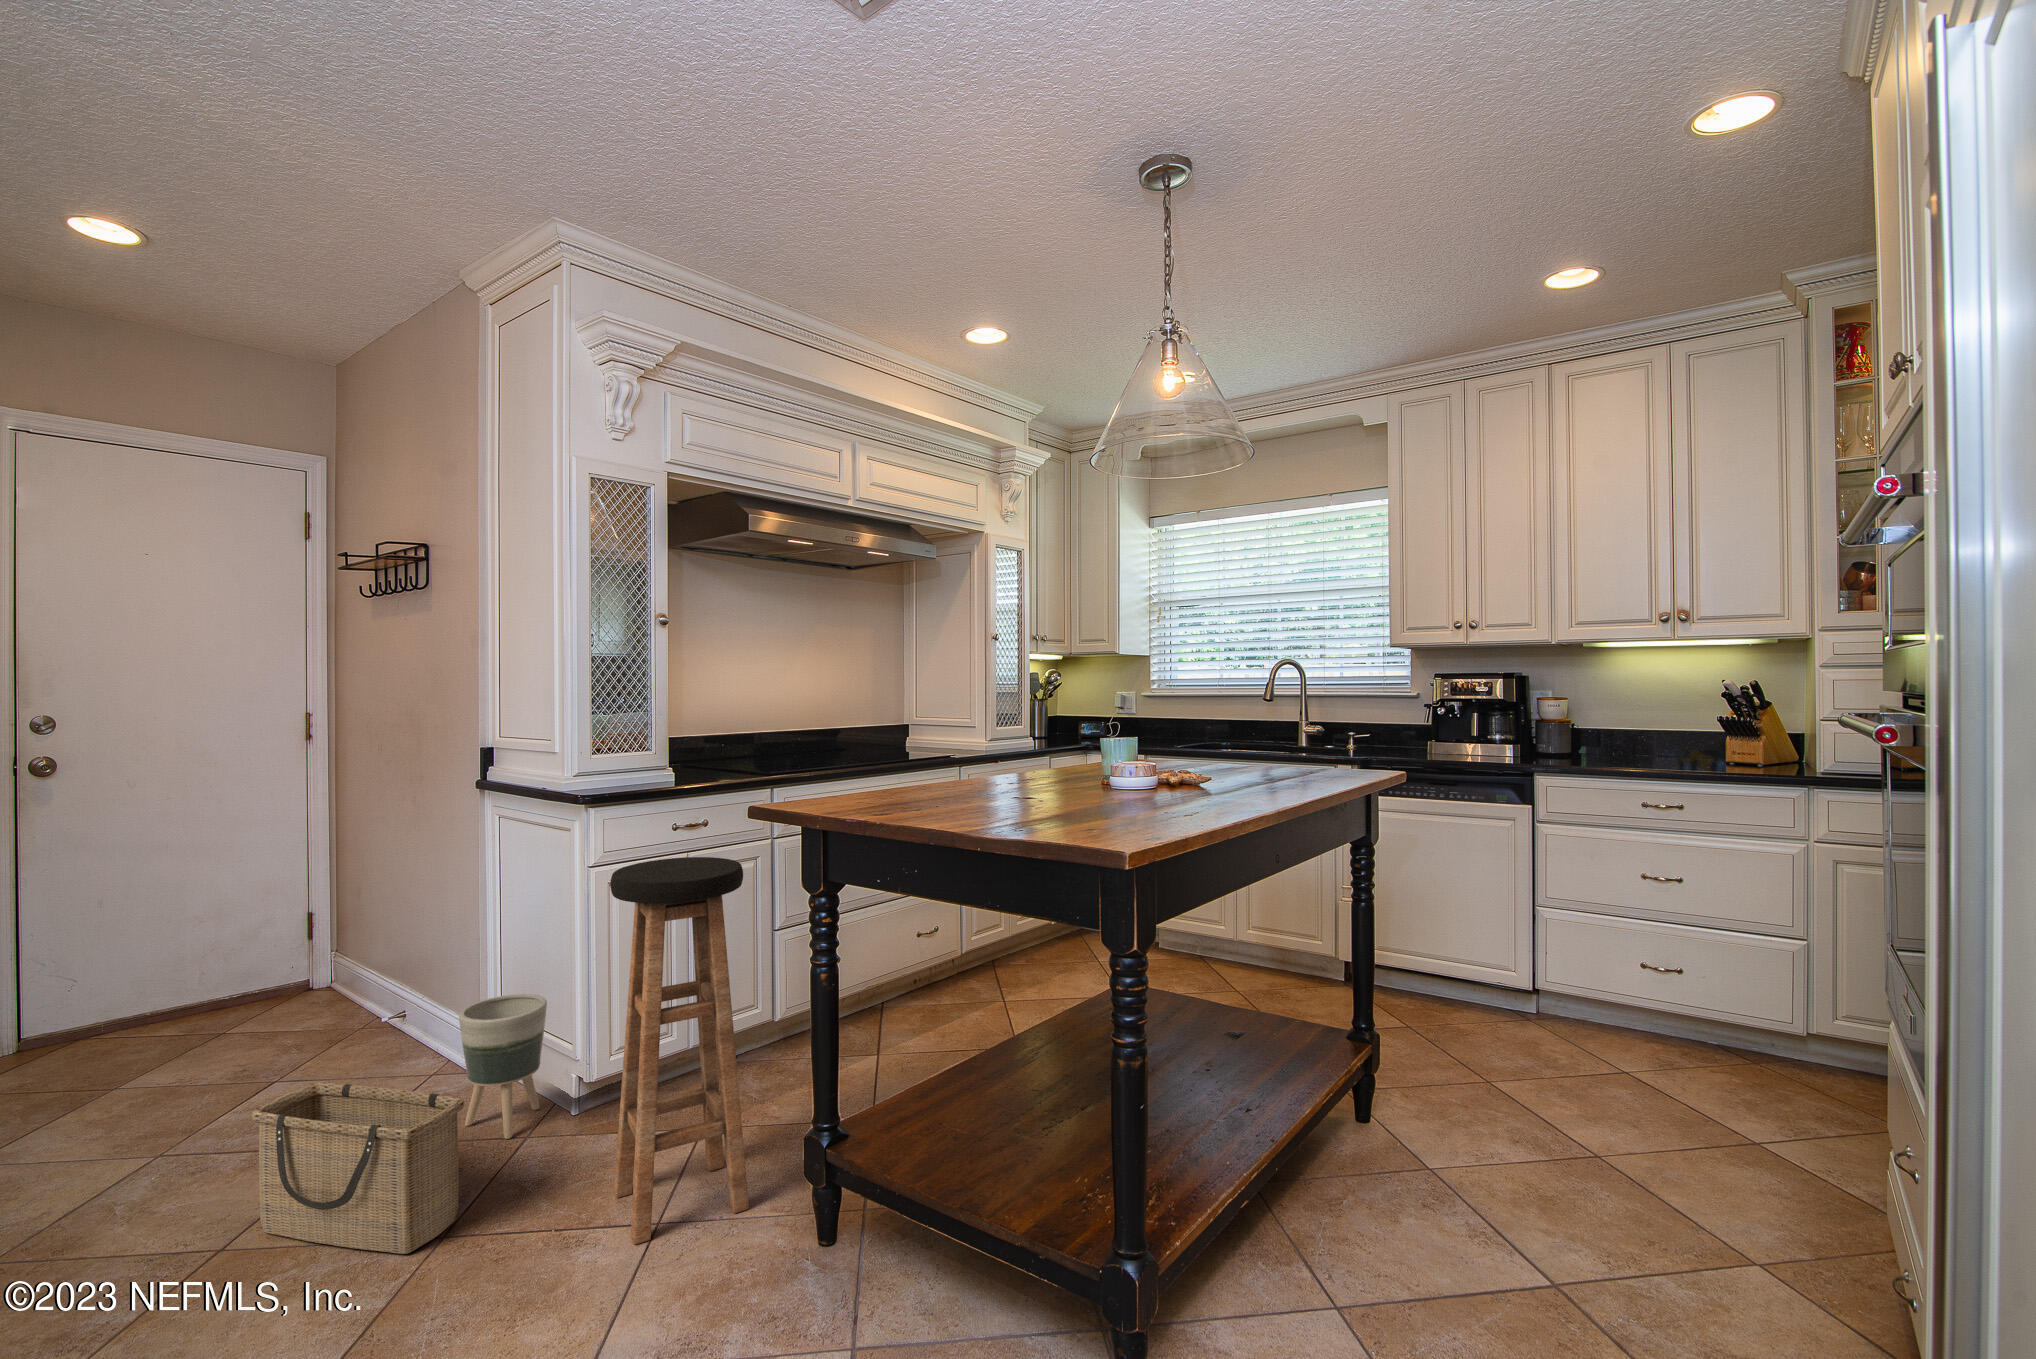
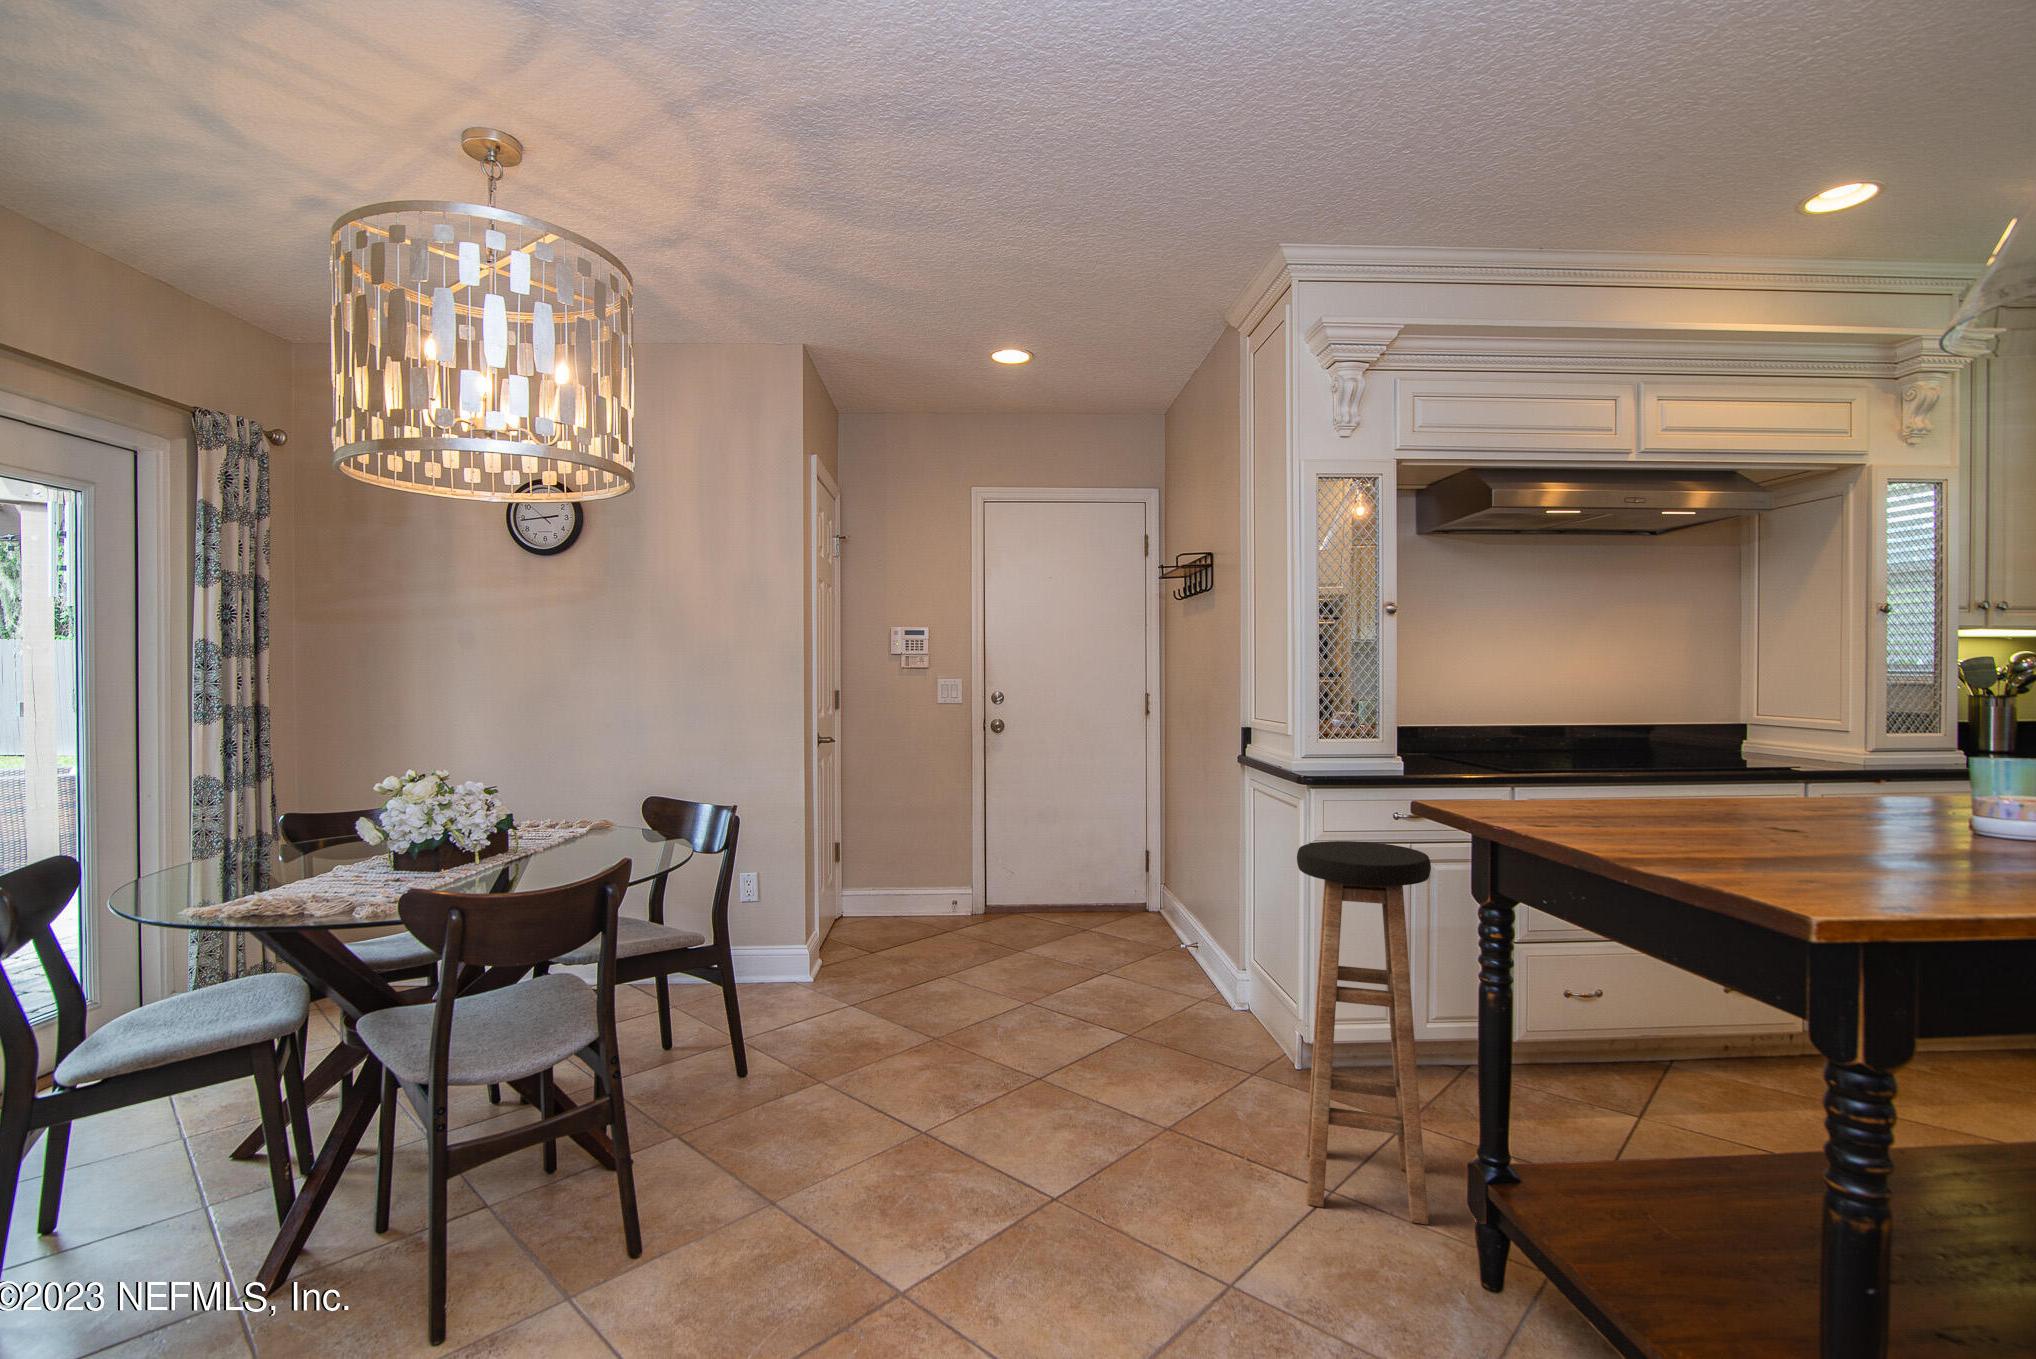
planter: present [459,994,547,1139] -> none [1206,942,1275,1068]
basket: present [251,1083,465,1254] -> none [1061,973,1187,1127]

